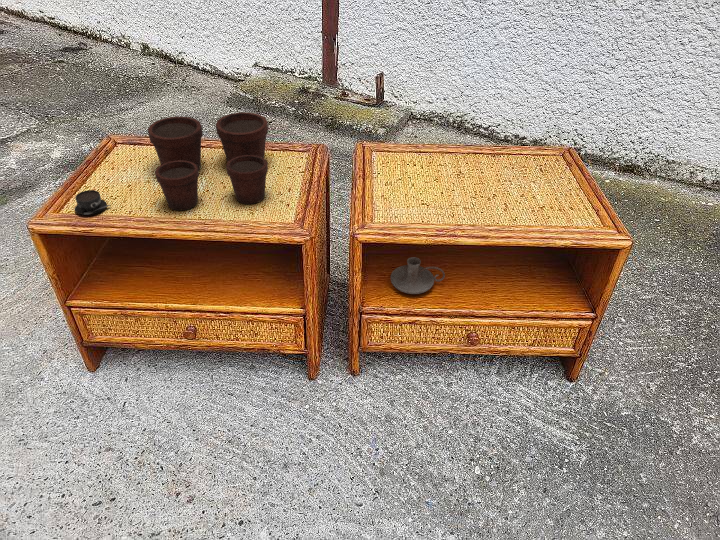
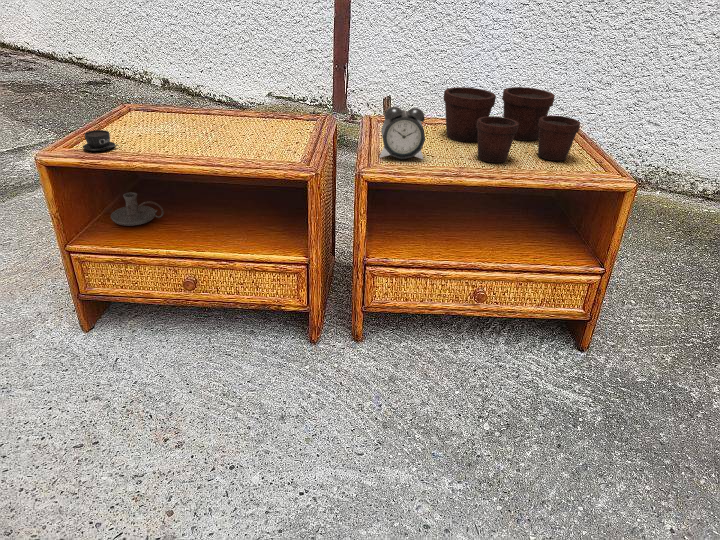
flower pot: present [148,112,268,210] -> present [443,87,580,163]
alarm clock: none [372,163,418,214] -> present [380,107,425,159]
candle holder: present [391,257,445,294] -> present [111,192,164,226]

